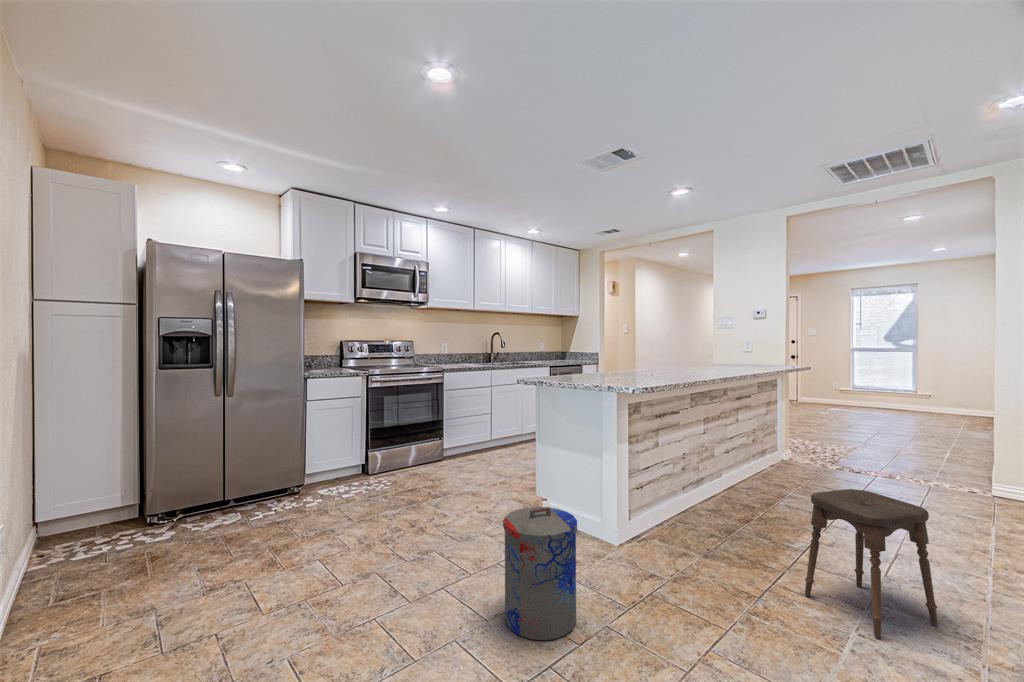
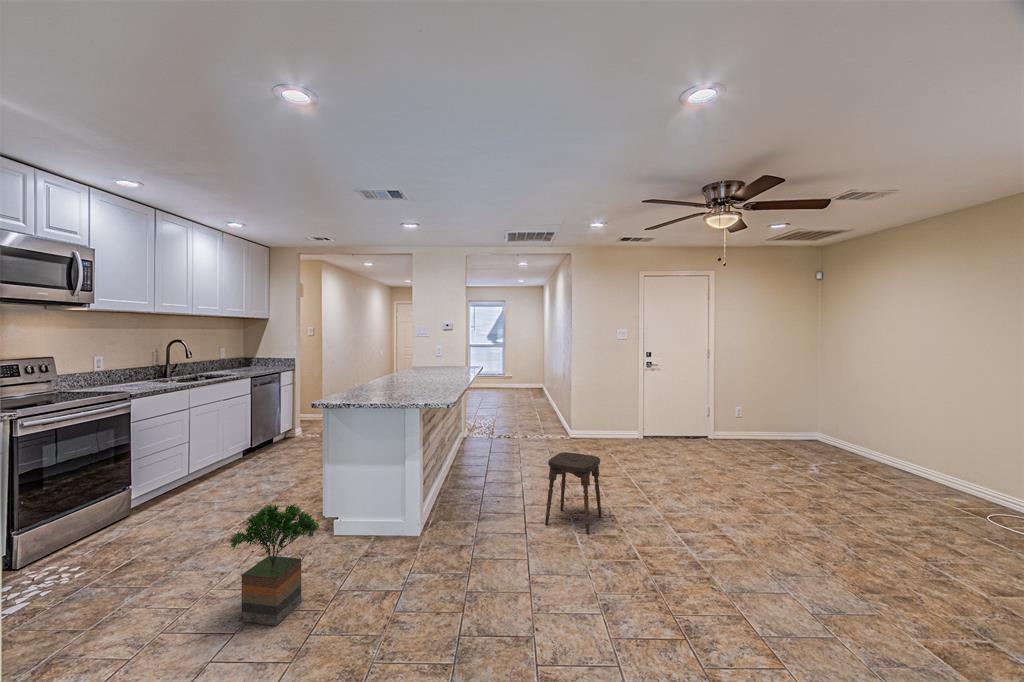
potted tree: none [406,461,479,573] -> present [229,505,319,626]
trash can: present [503,507,577,640] -> none [388,516,451,630]

